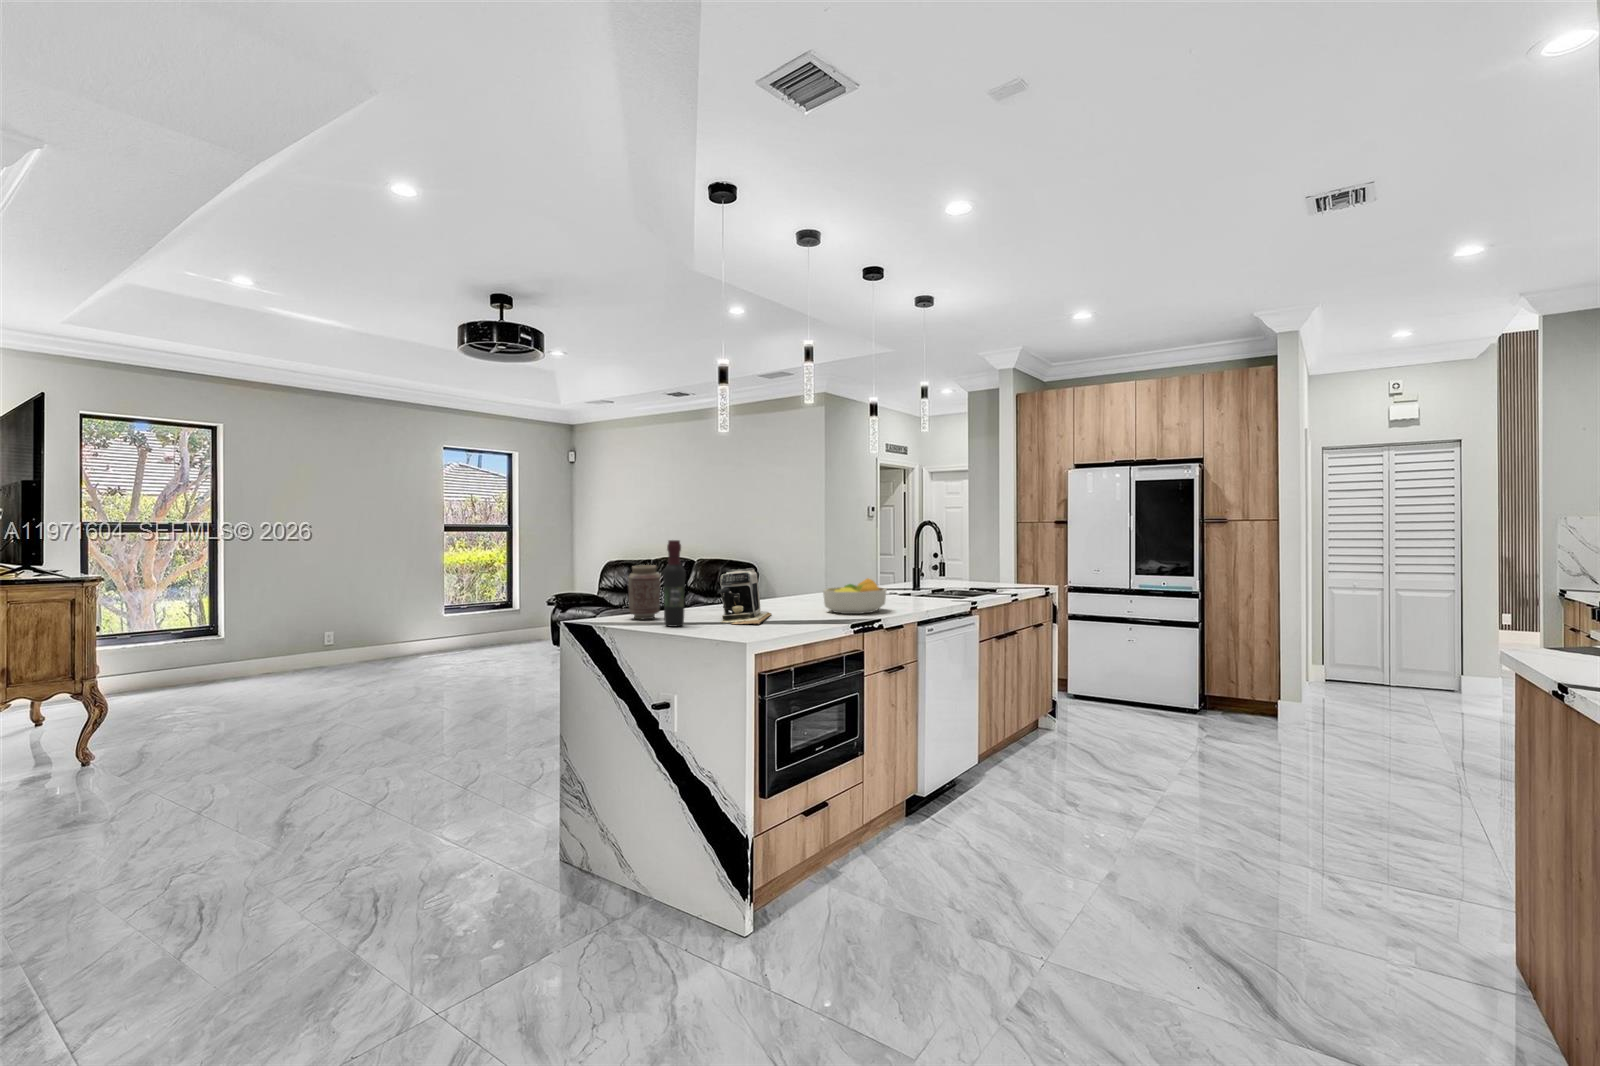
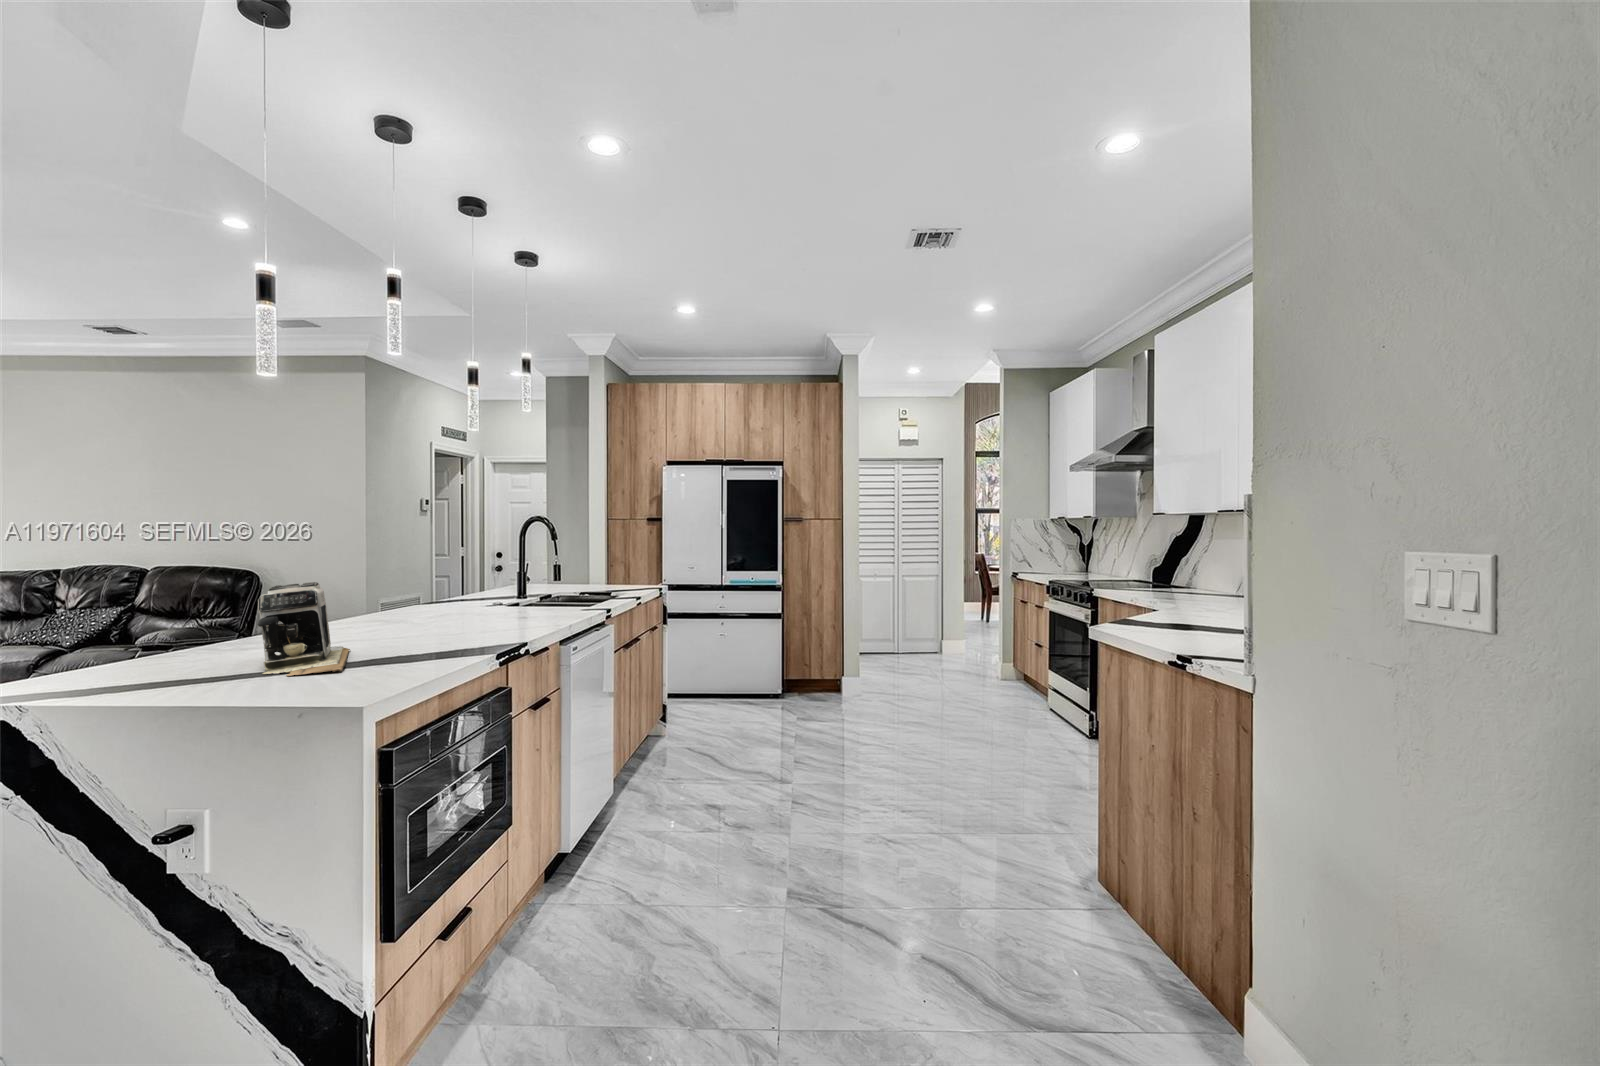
wine bottle: present [663,540,686,627] -> none [137,540,191,695]
vase: present [628,565,661,619] -> none [43,585,125,686]
fruit bowl: present [823,578,887,614] -> none [430,588,518,639]

